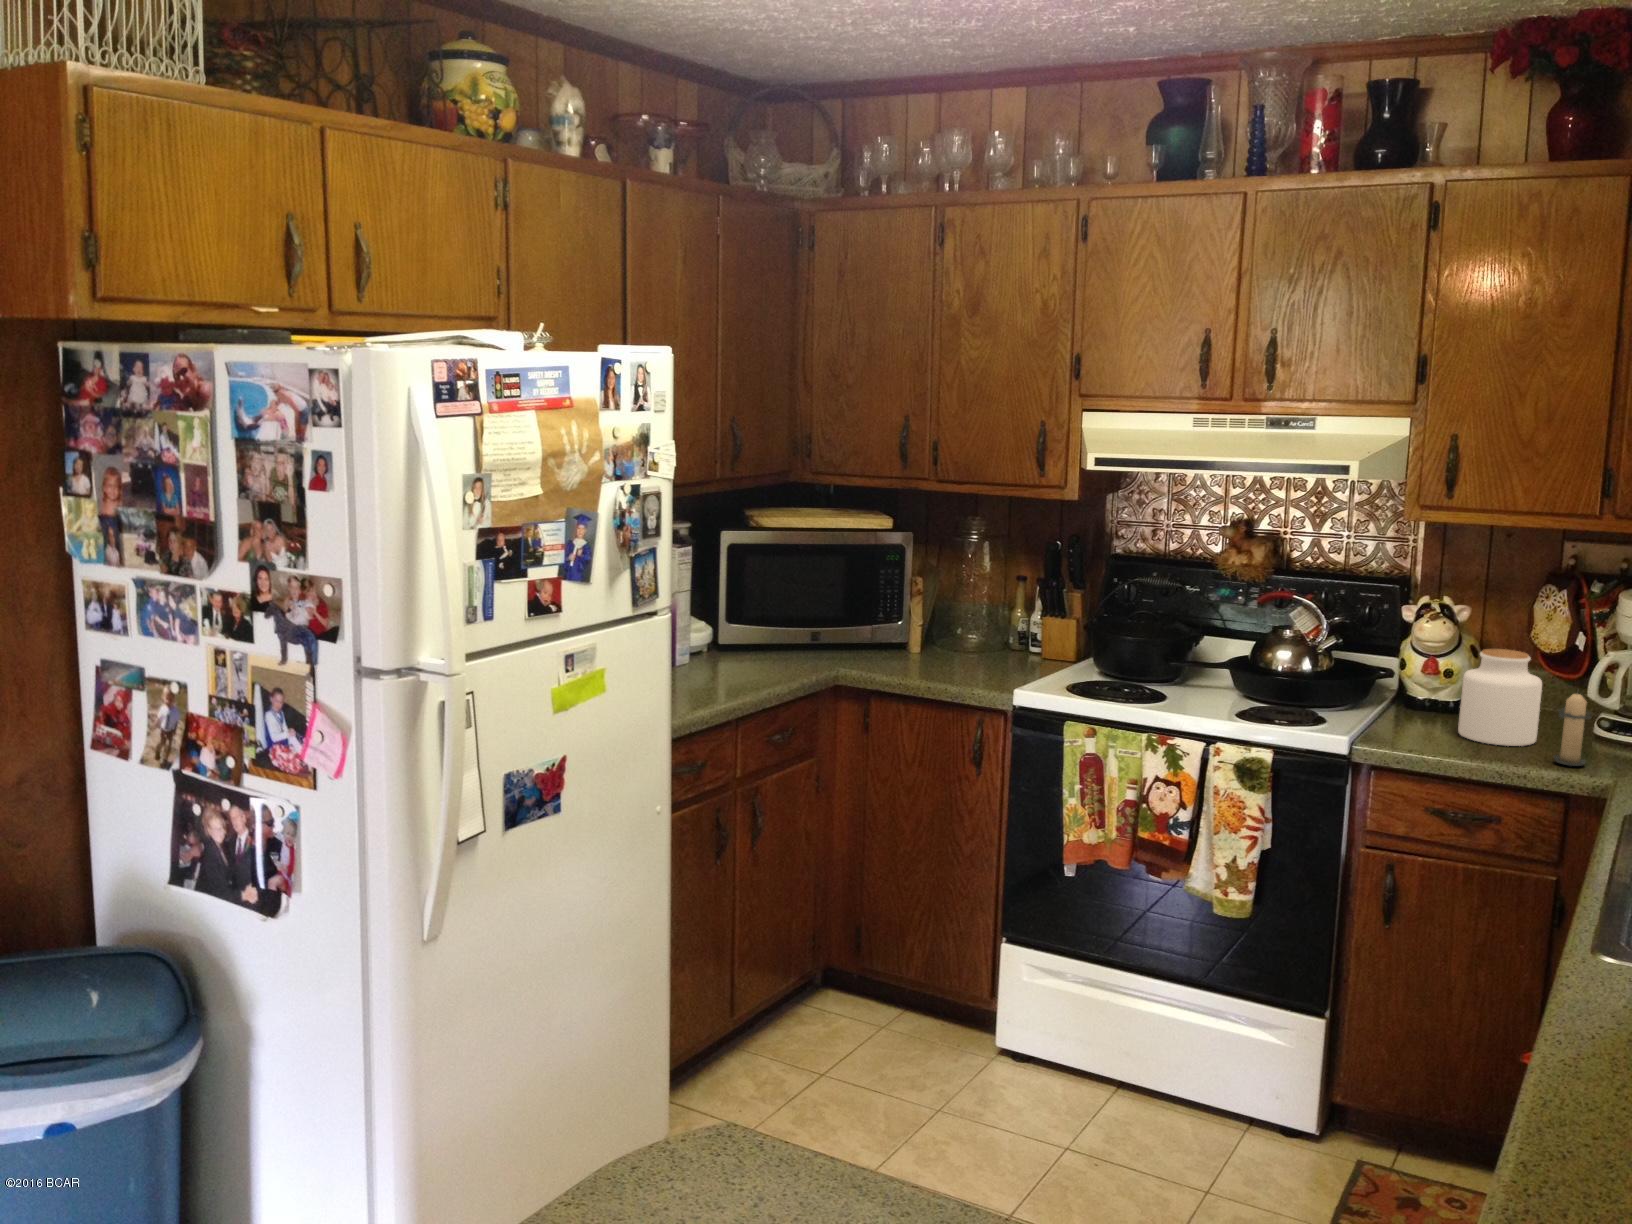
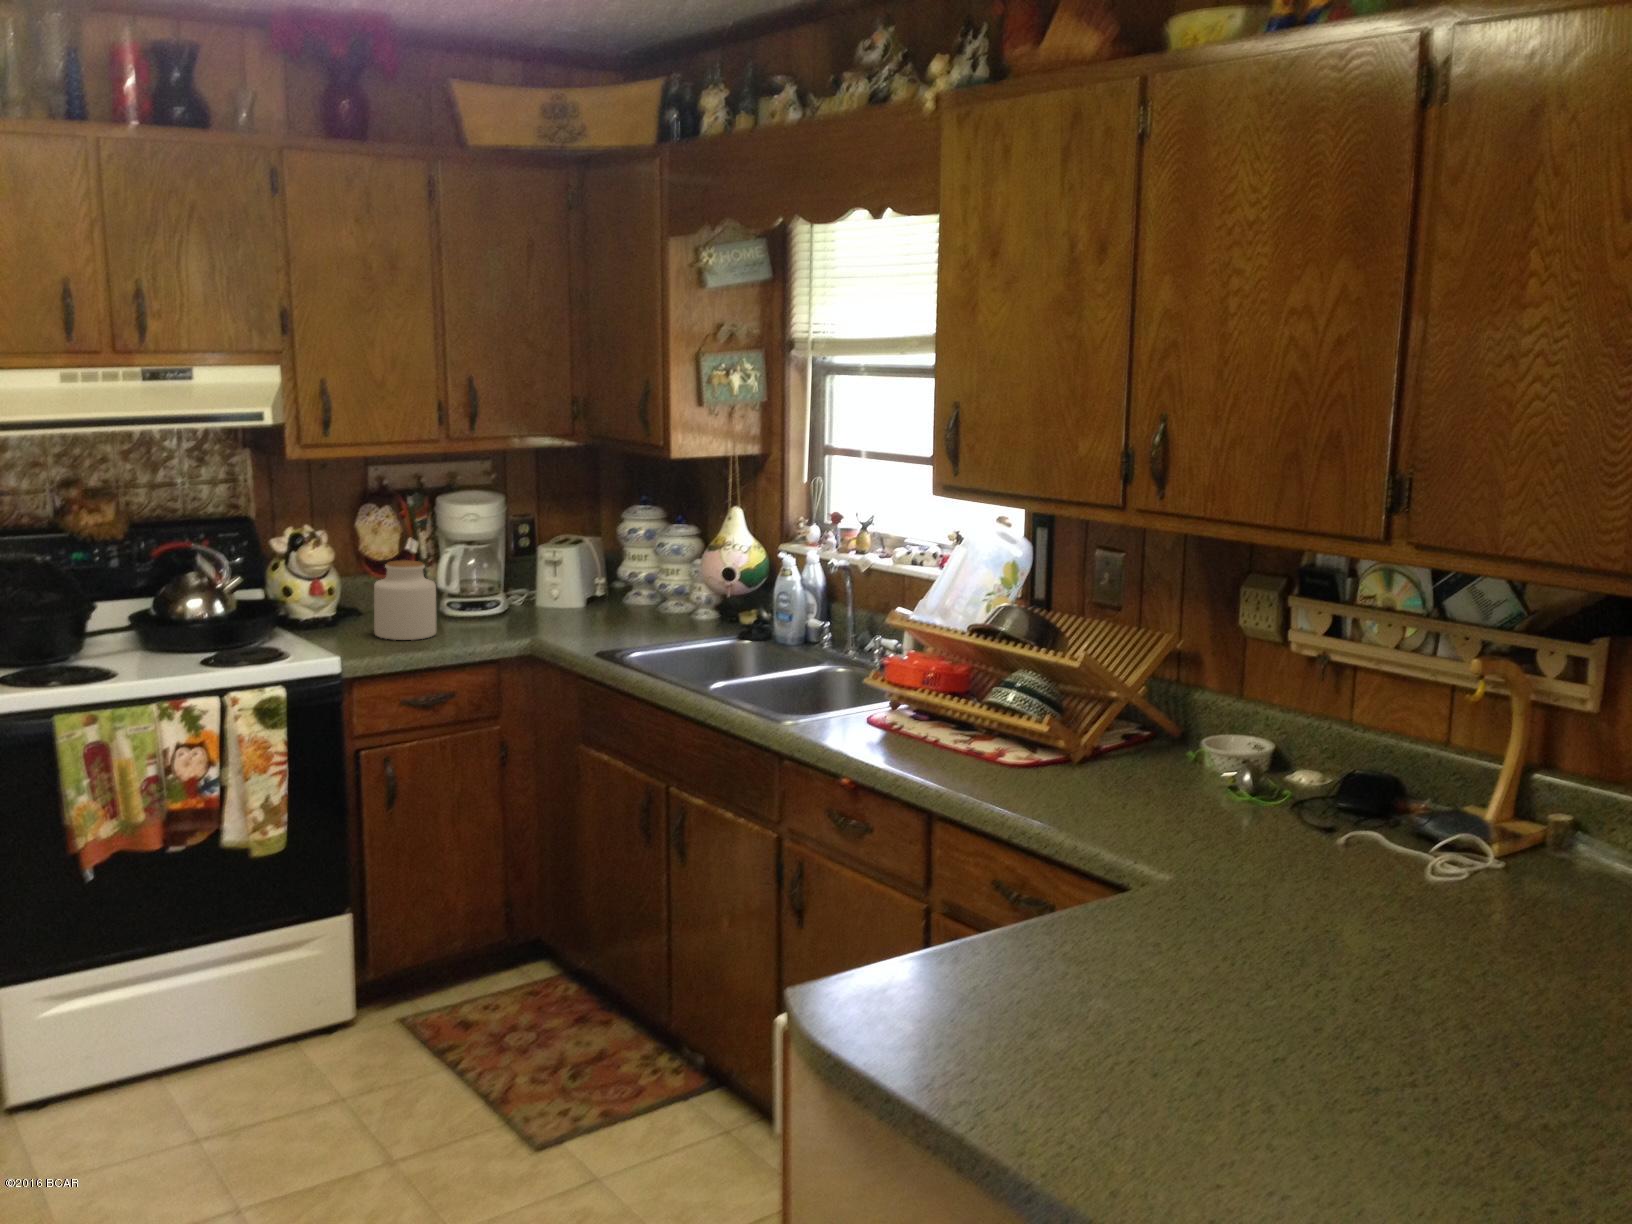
candle: present [1554,689,1591,766] -> none [472,580,502,641]

